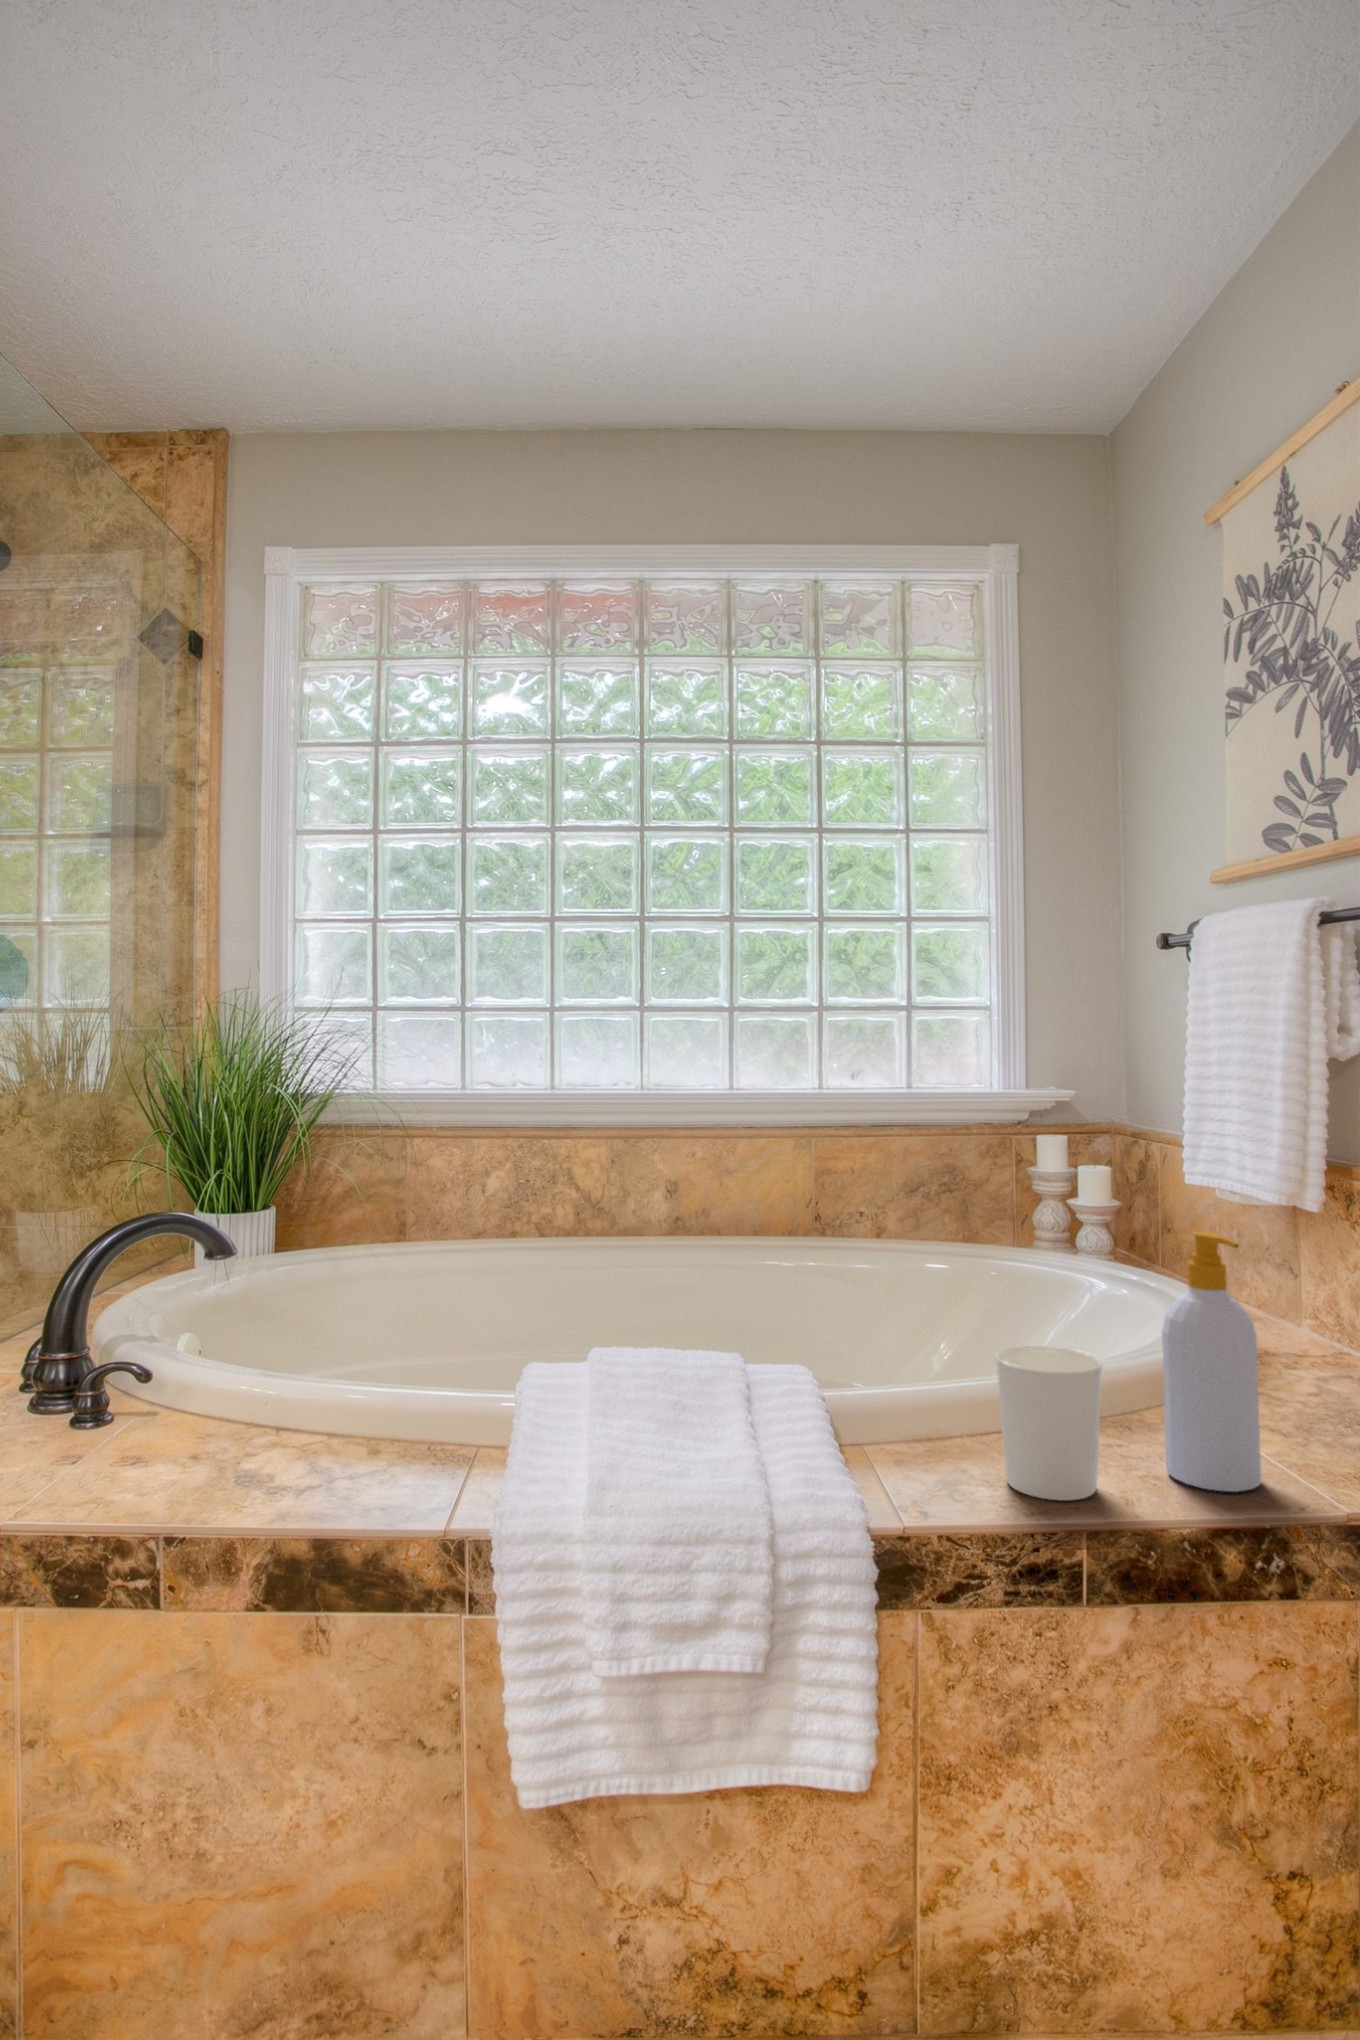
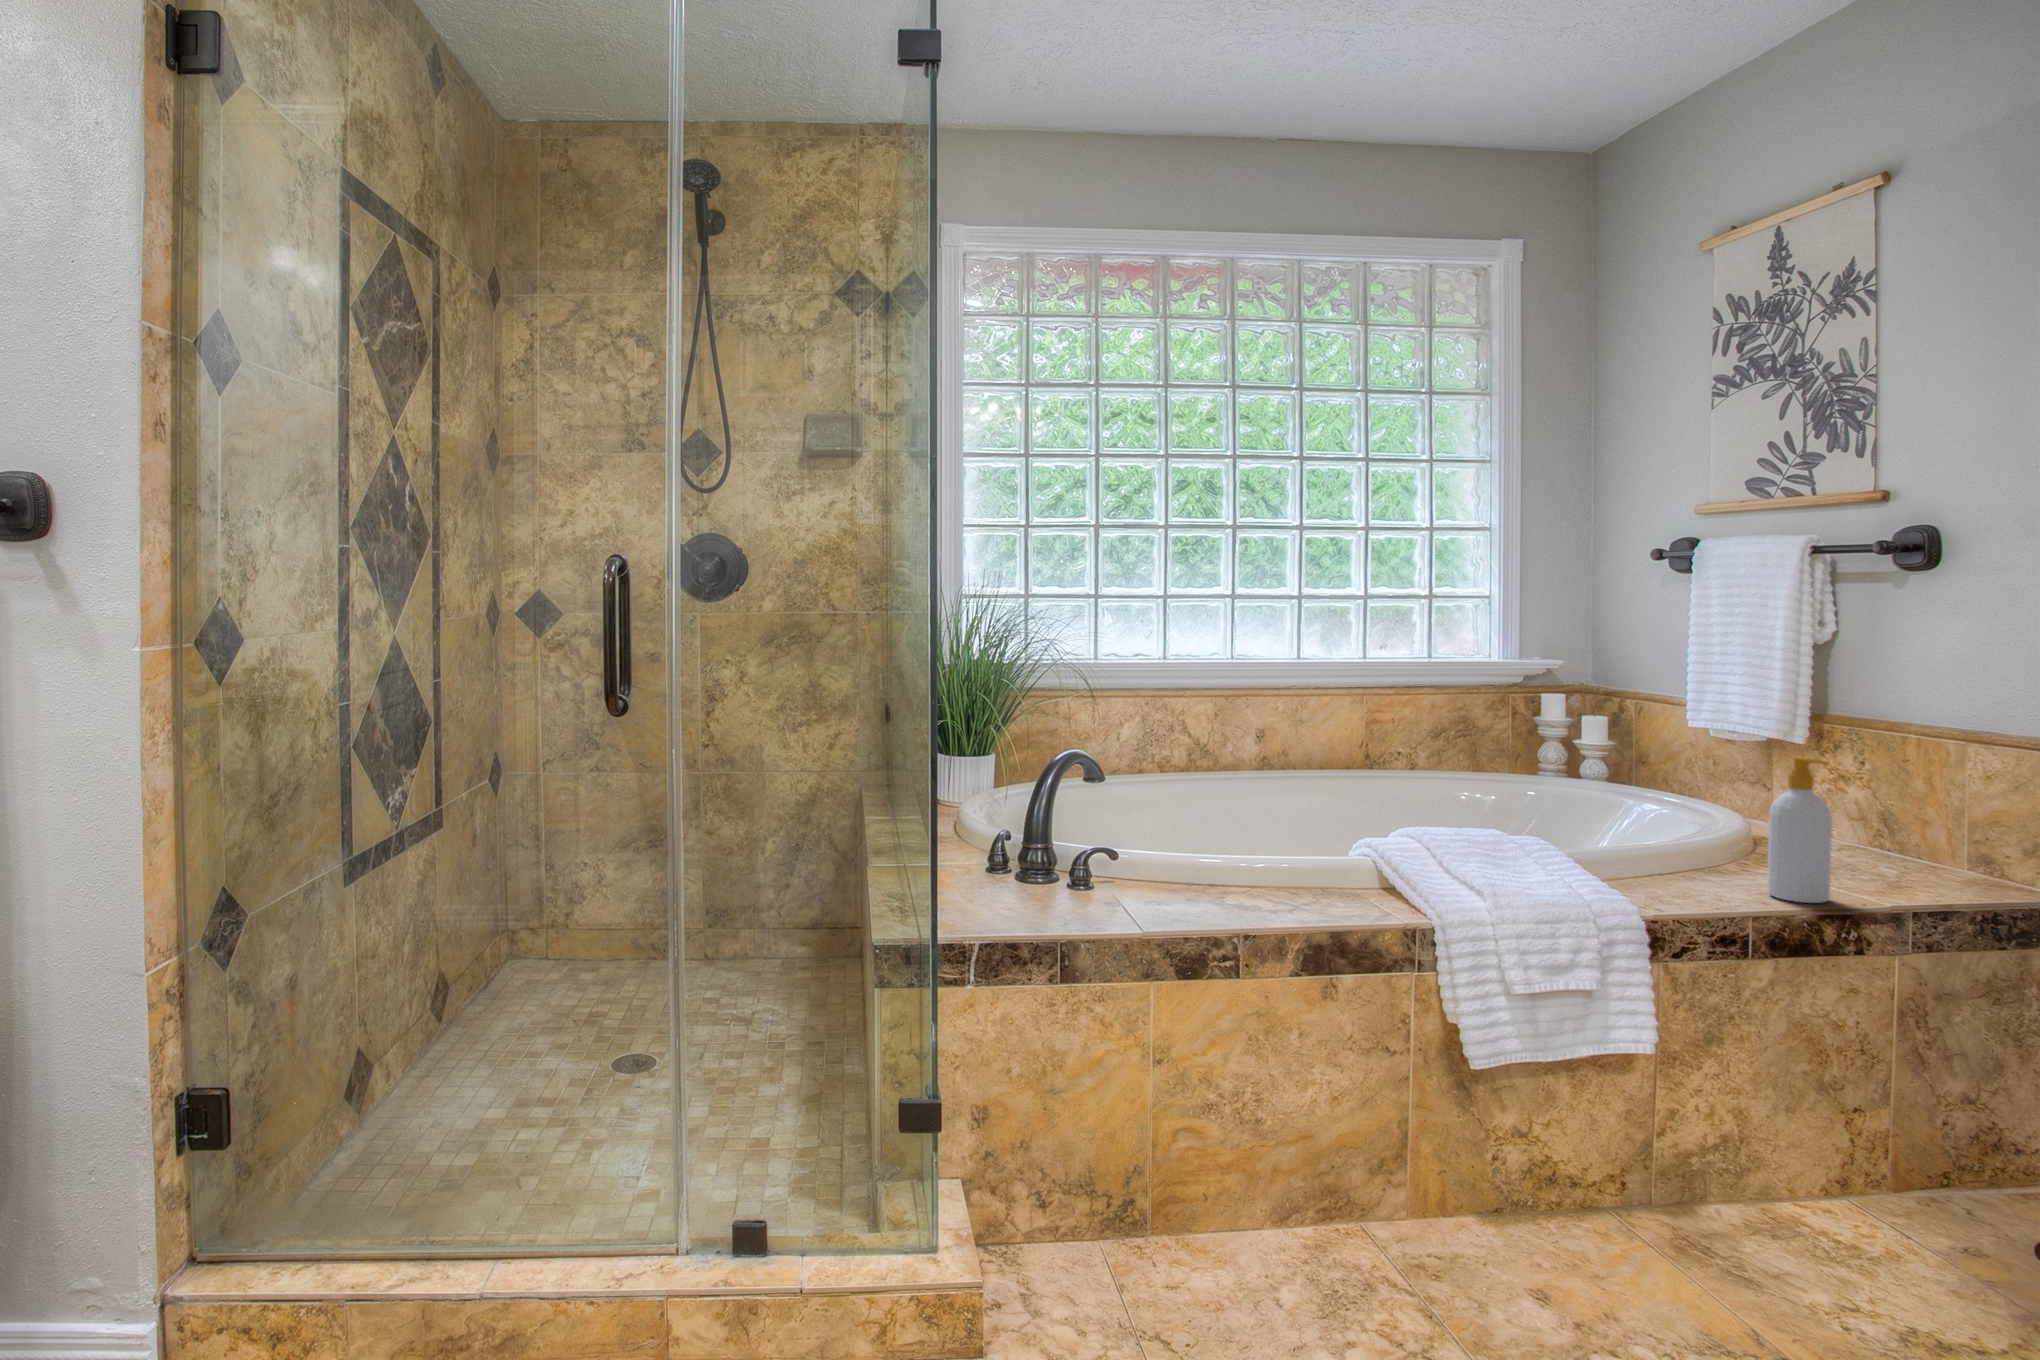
candle holder: present [996,1346,1102,1500] -> none [1680,825,1750,908]

